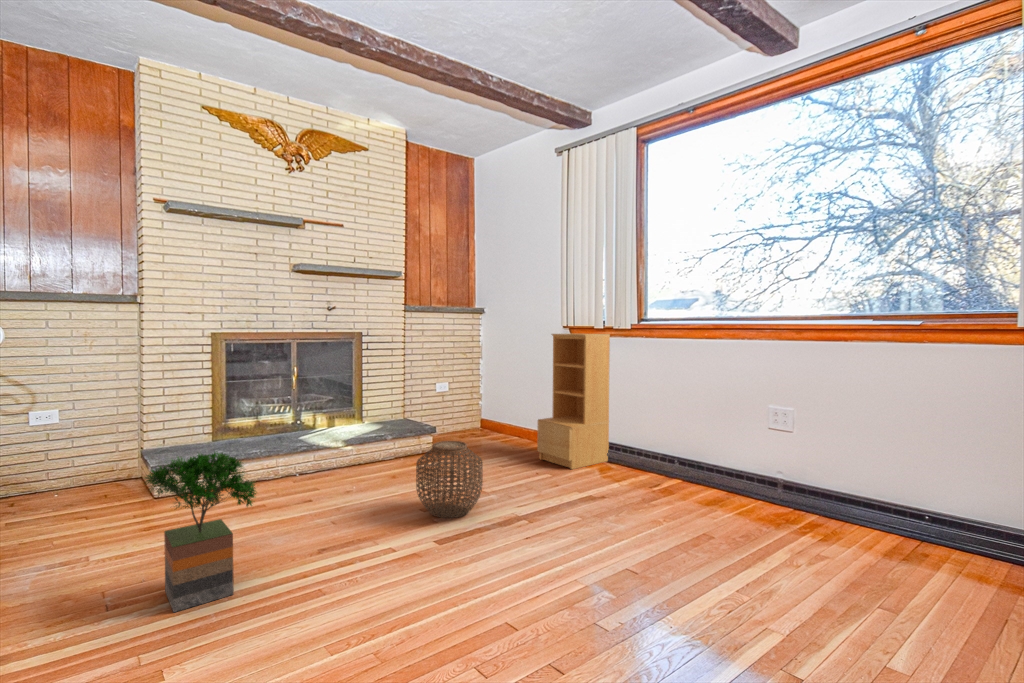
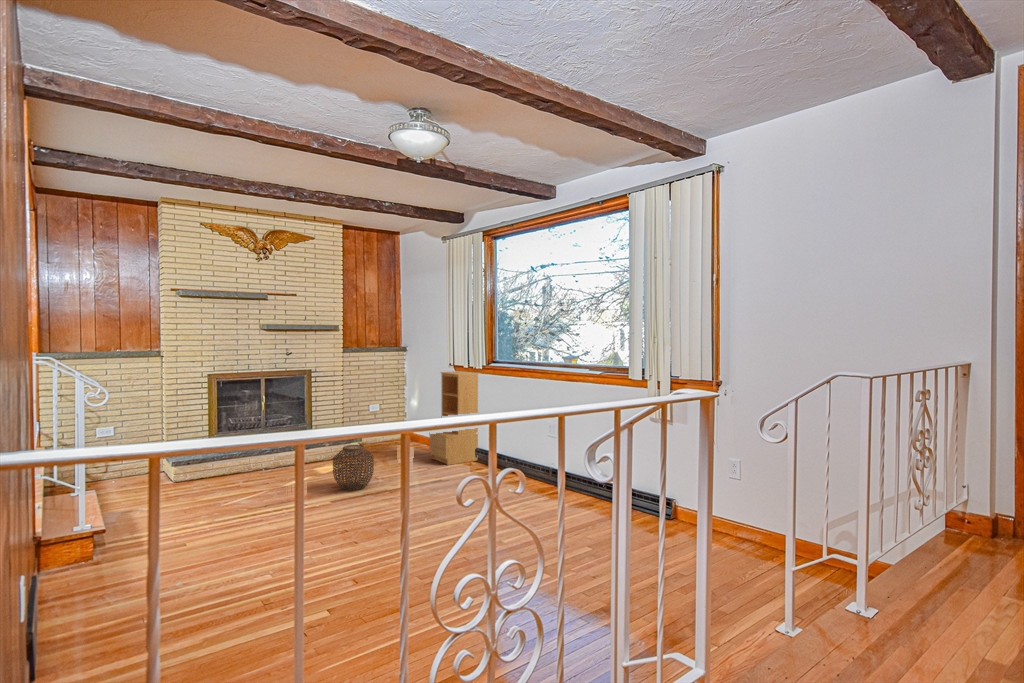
potted tree: present [145,452,256,612] -> none [186,448,242,524]

